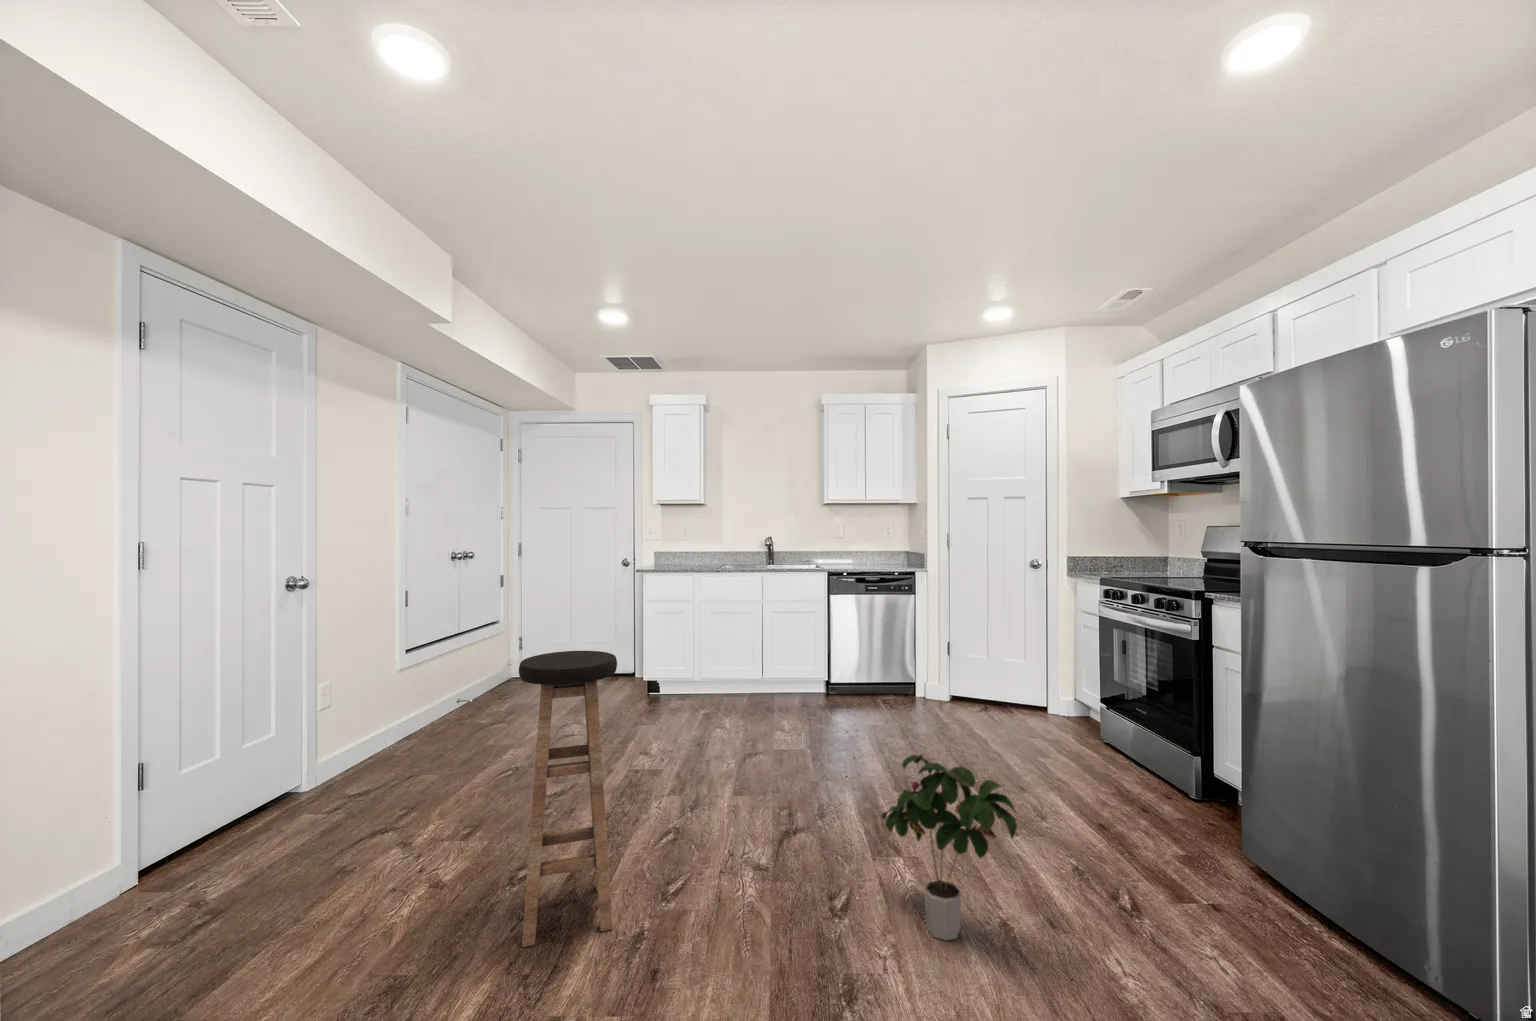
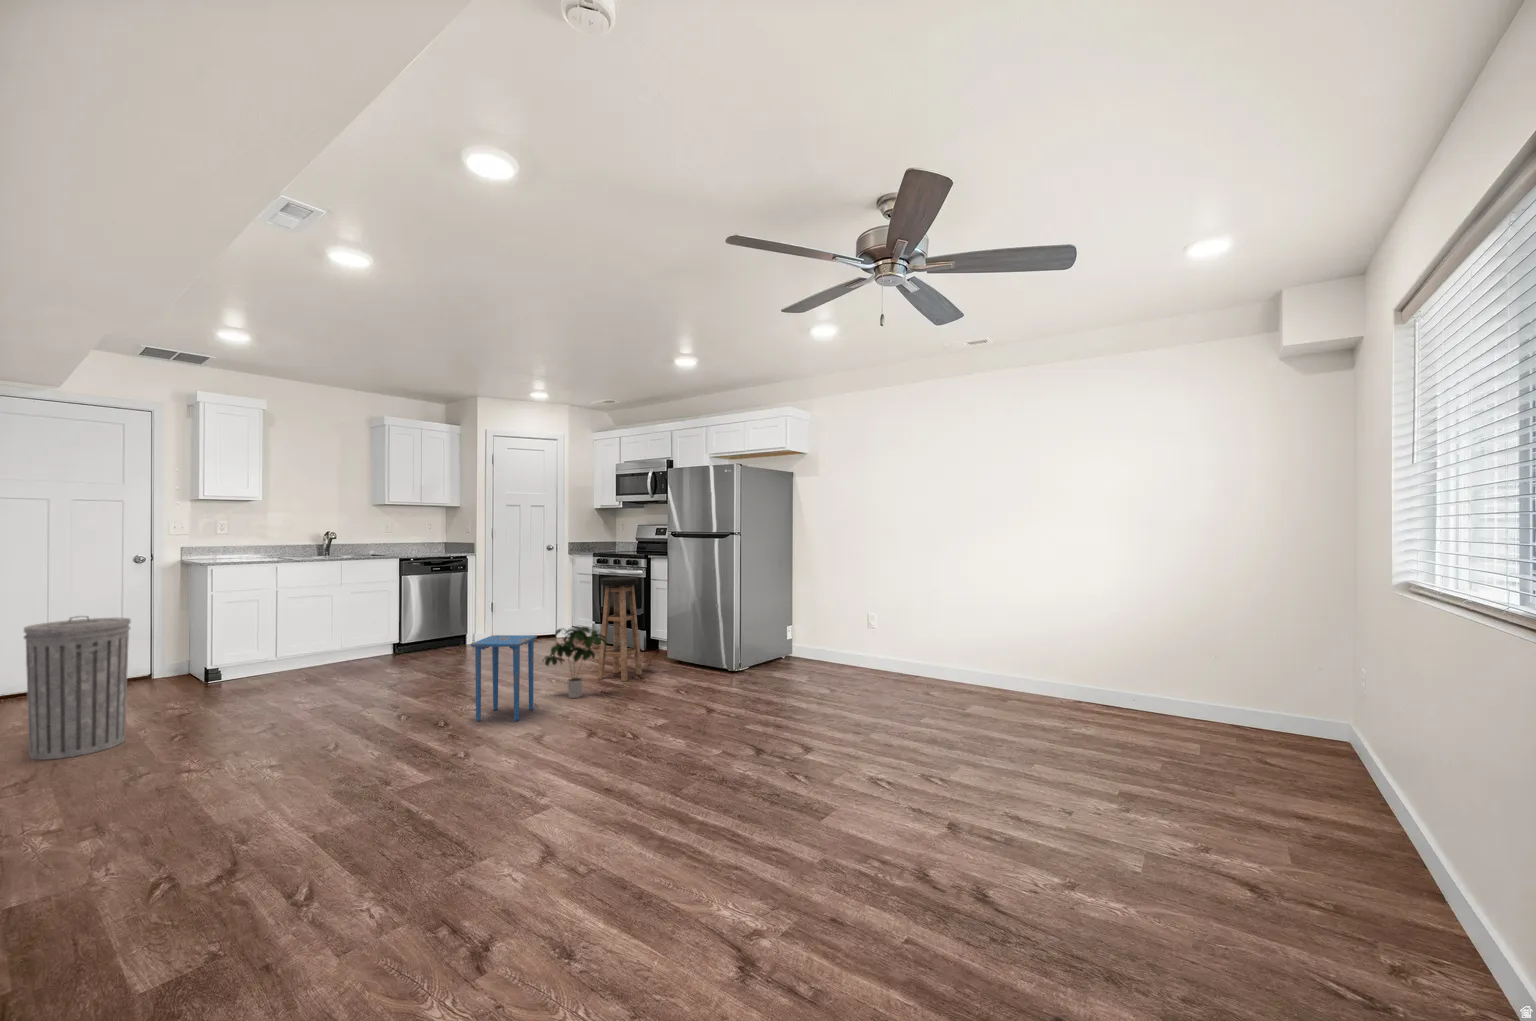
trash can: none [356,621,452,782] -> present [24,616,131,760]
bar stool: present [519,651,617,947] -> present [598,577,642,681]
side table: none [689,744,830,980] -> present [471,635,537,721]

